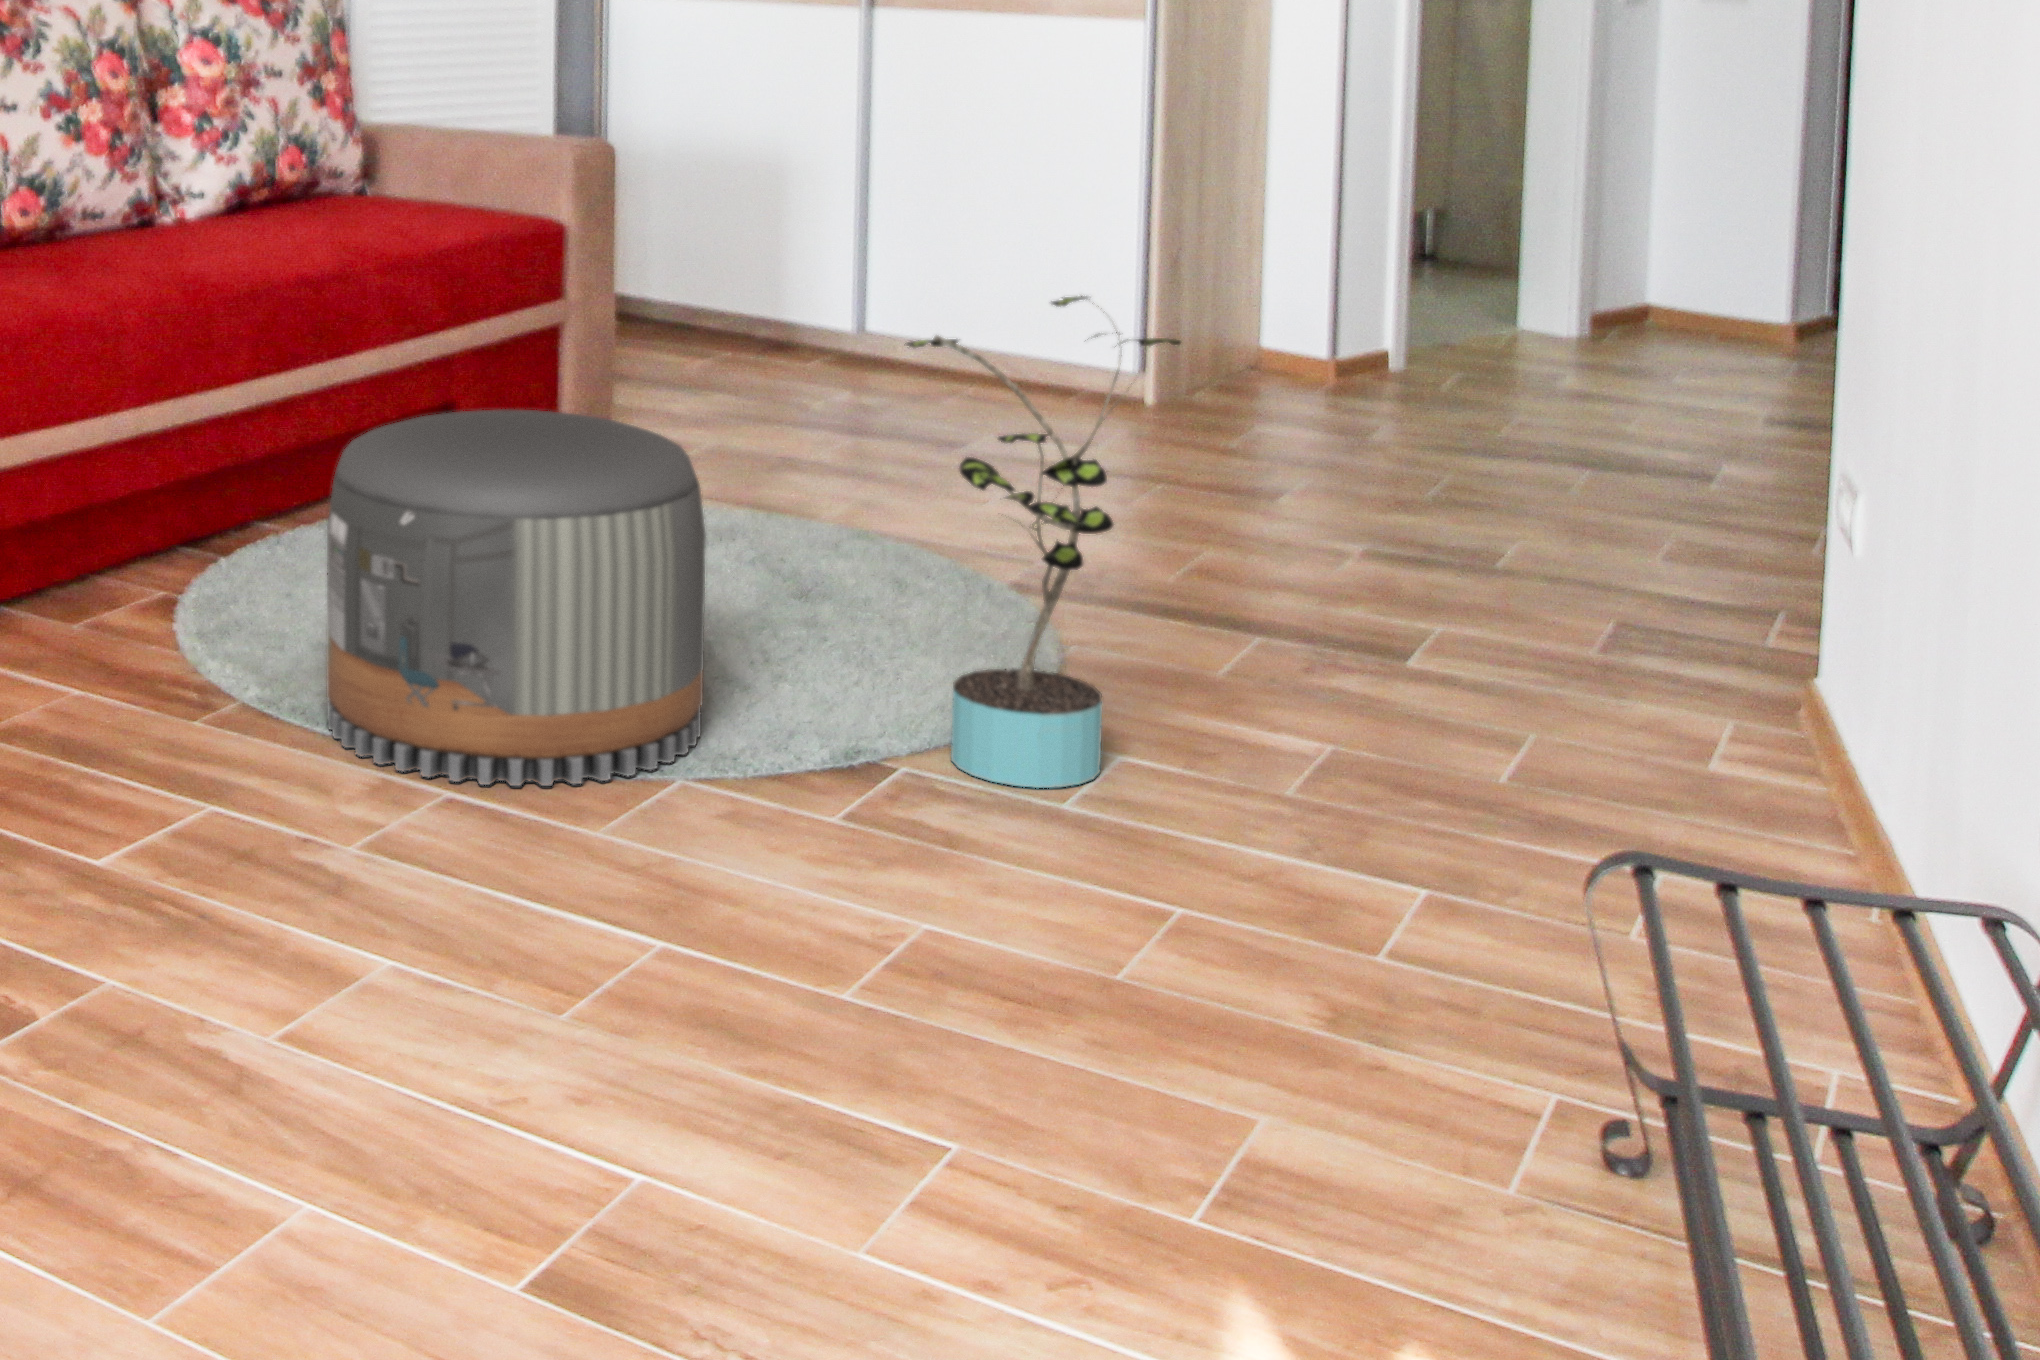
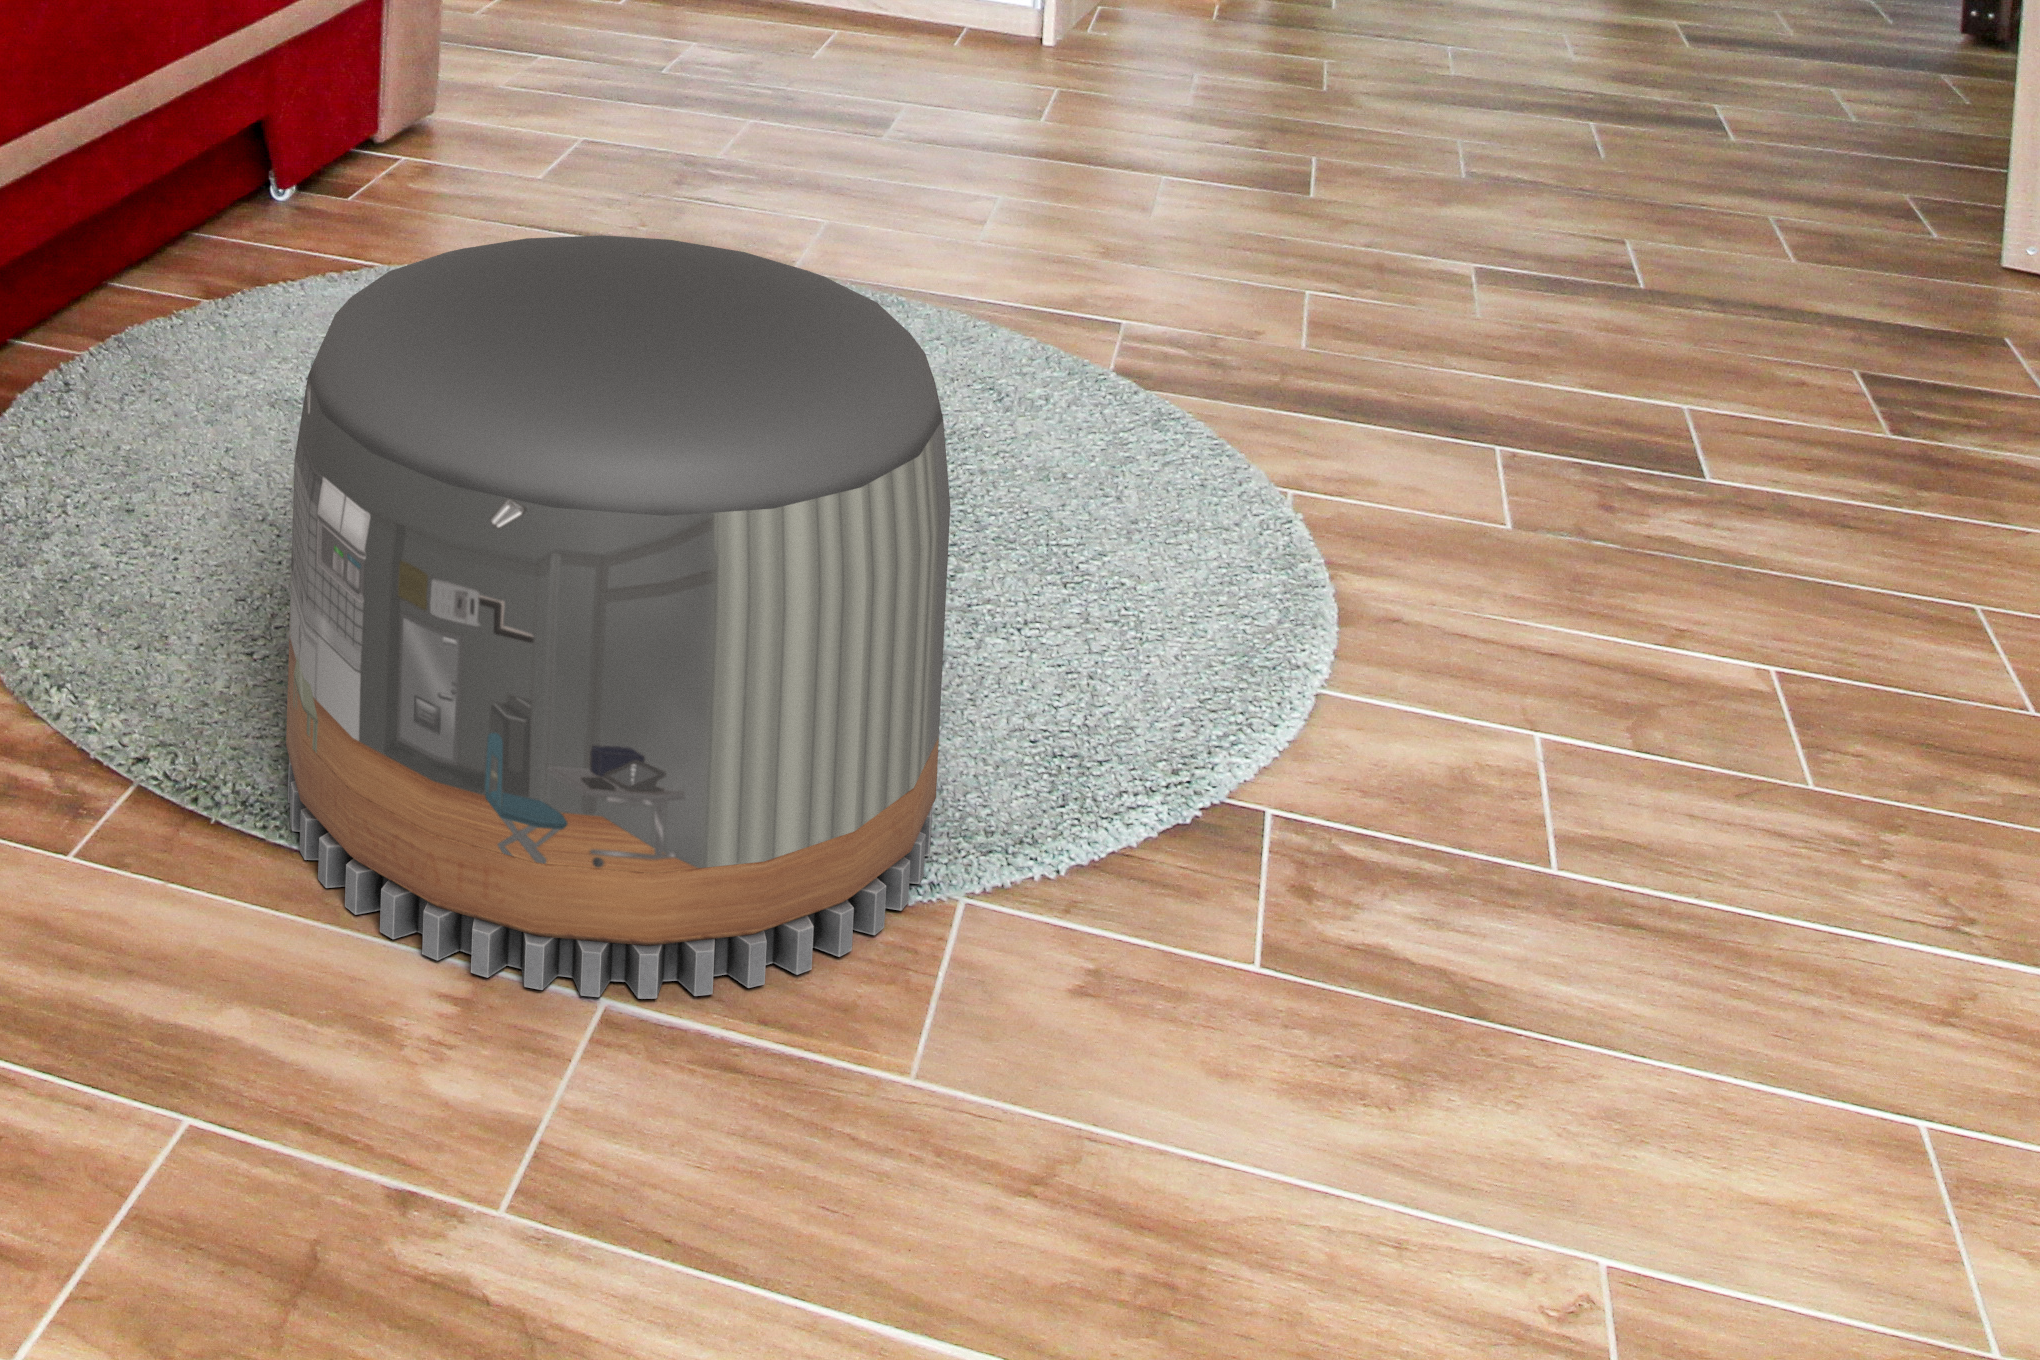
potted plant: present [905,296,1181,788] -> none [1243,44,1727,872]

